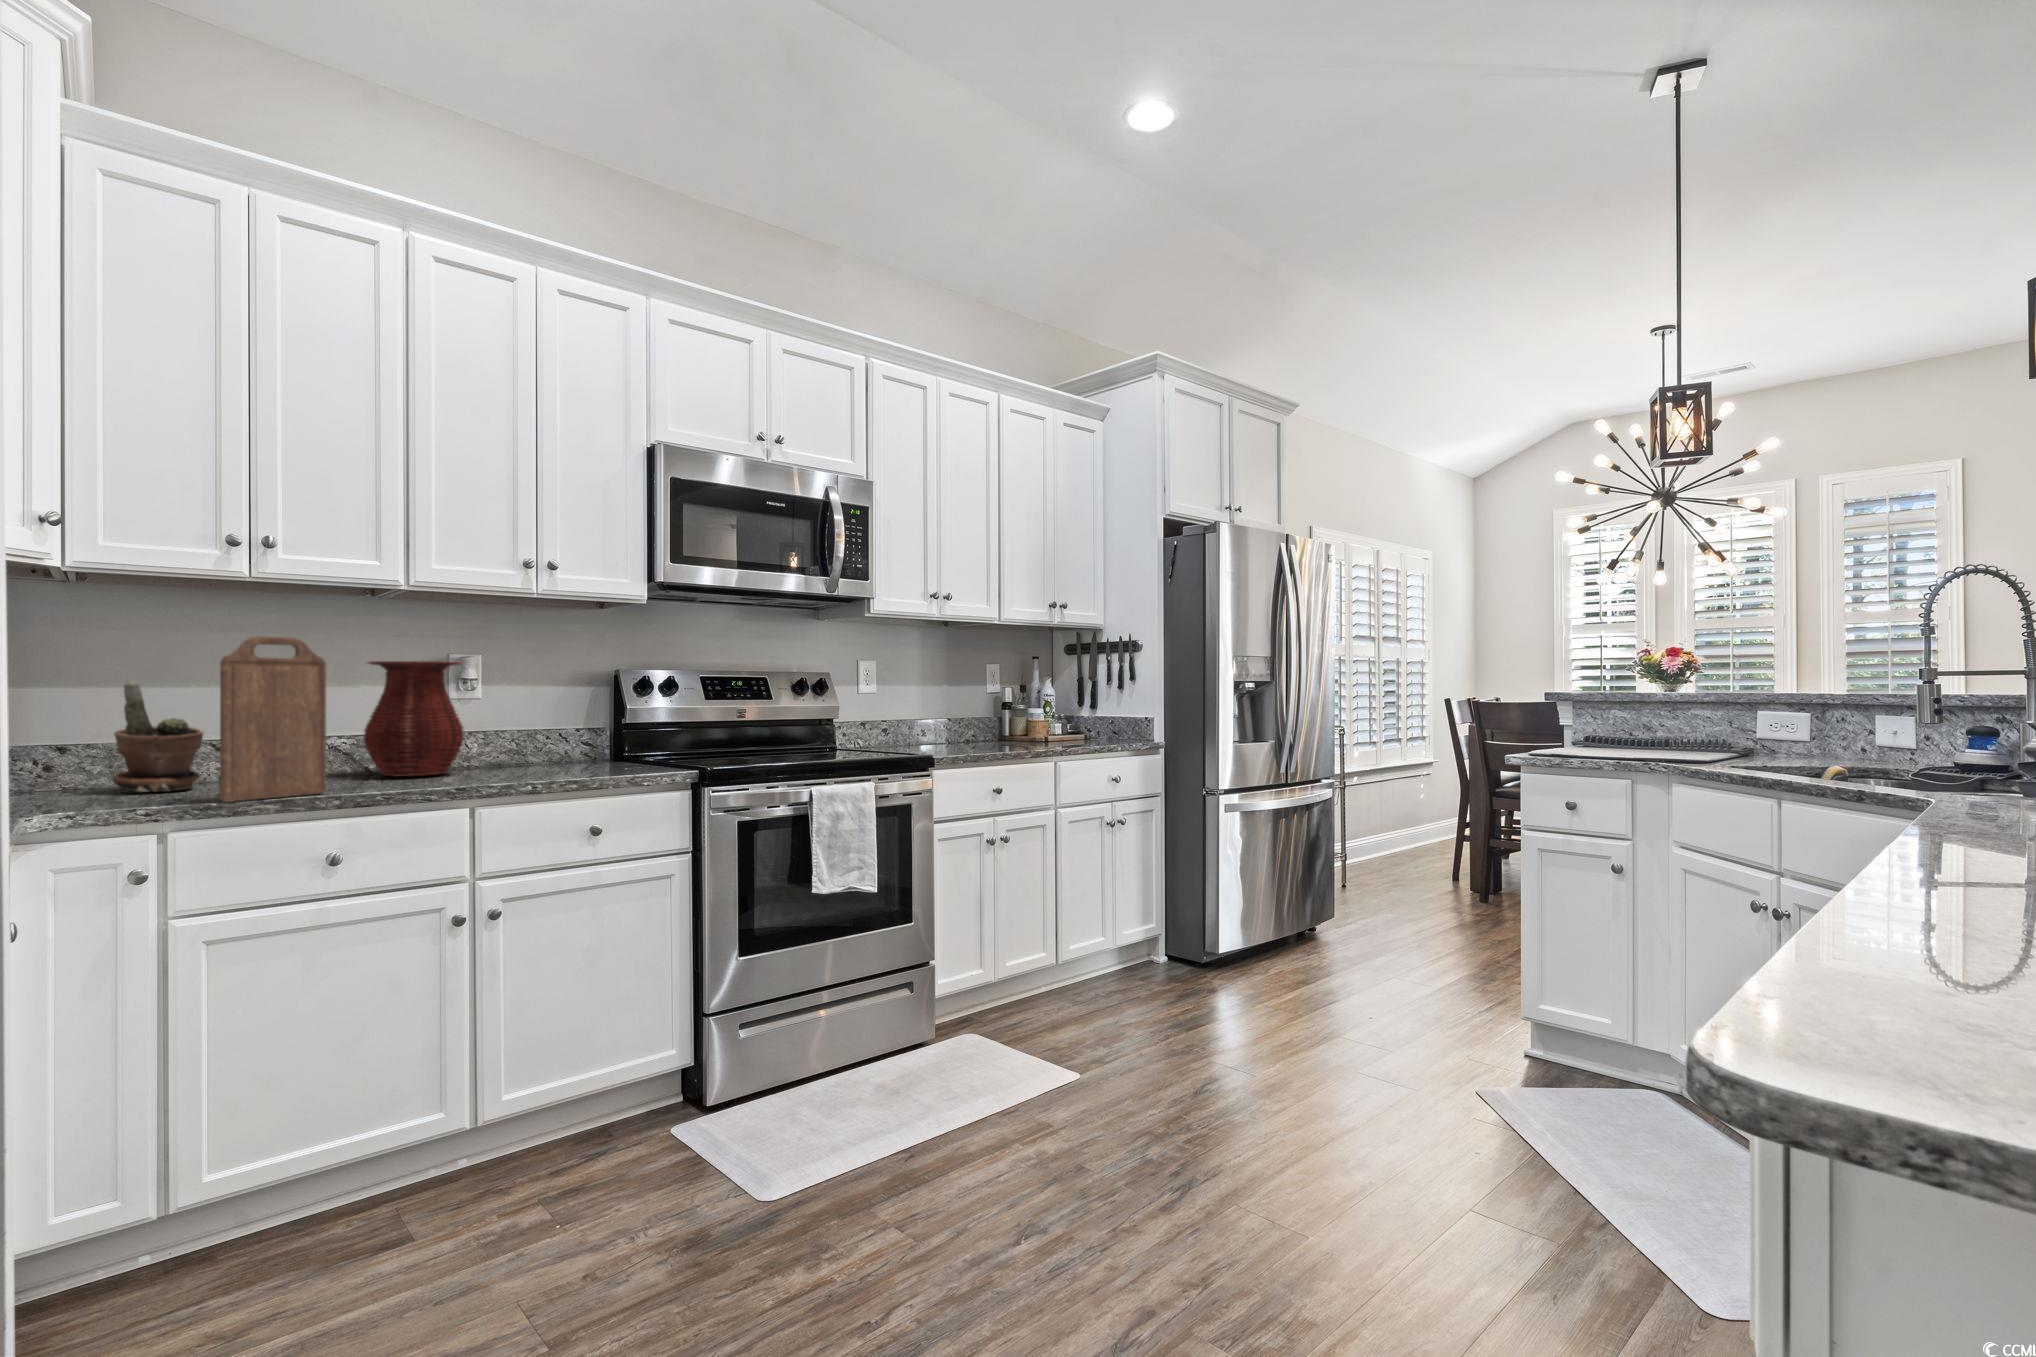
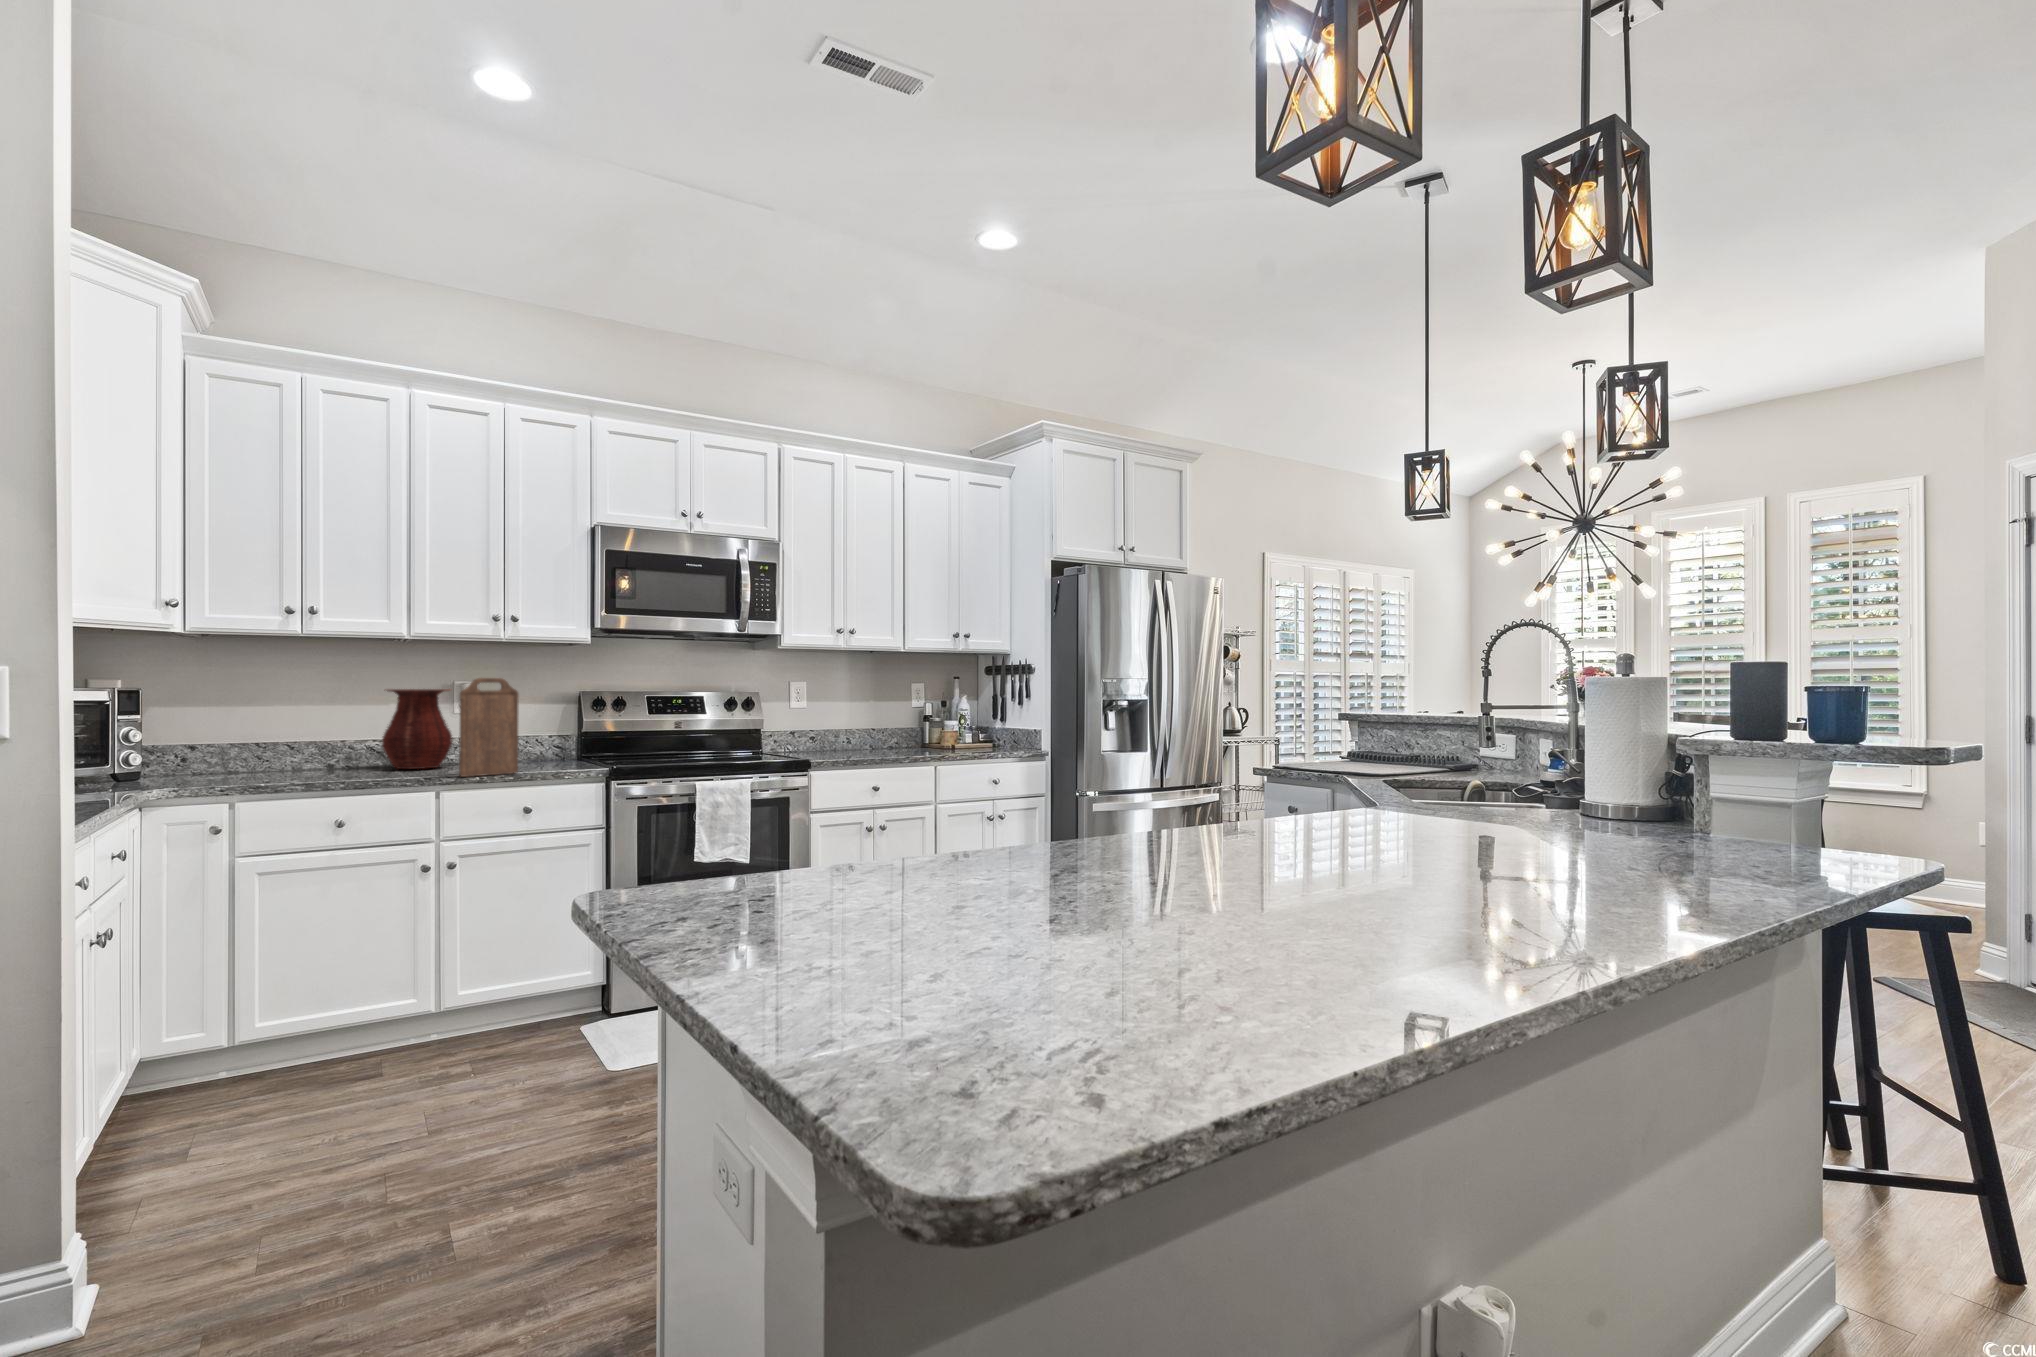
cutting board: present [220,636,326,802] -> present [459,678,519,777]
potted plant: present [113,681,203,792] -> none [217,704,273,777]

